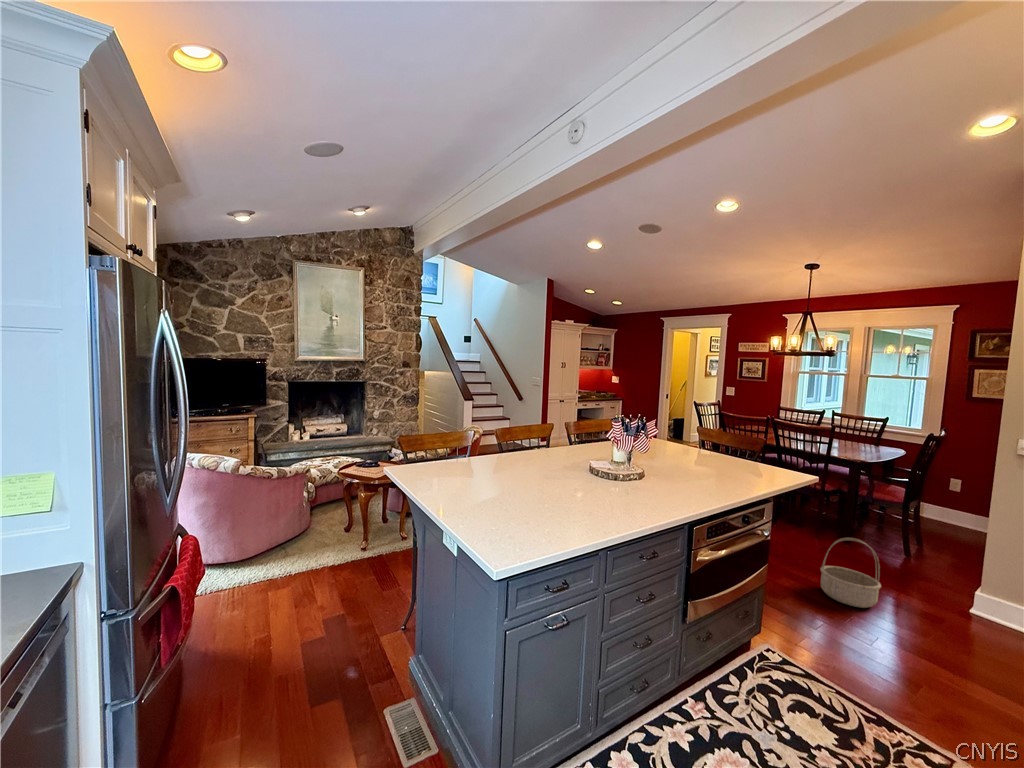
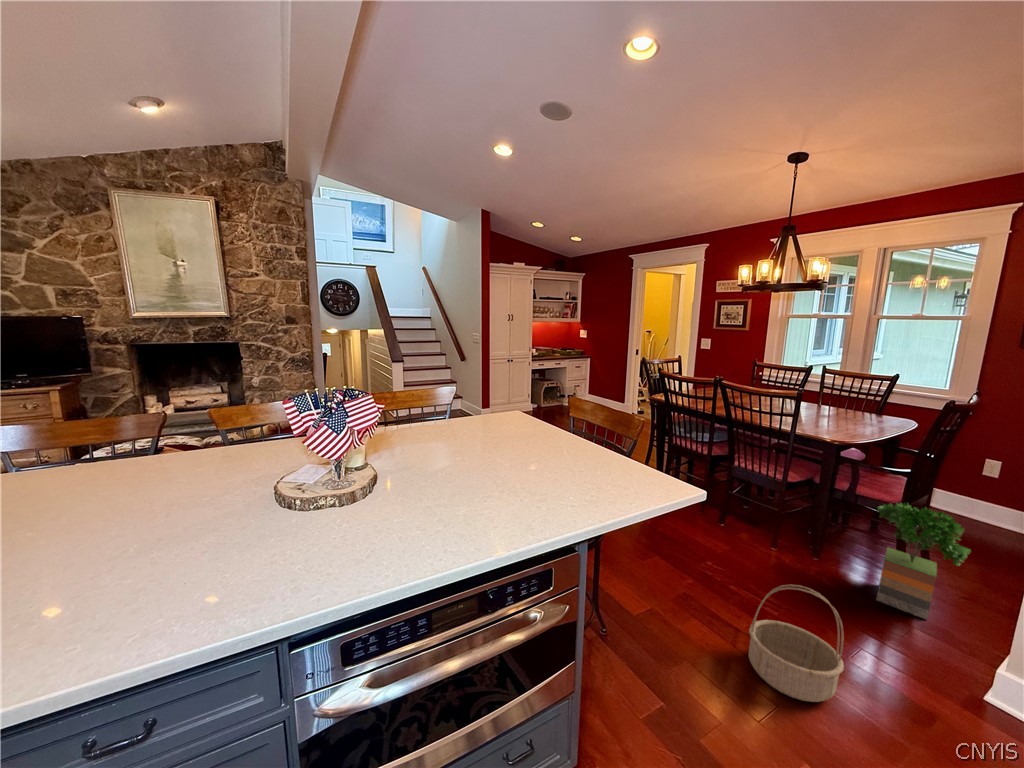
potted tree: none [885,498,947,573] -> present [876,503,970,620]

